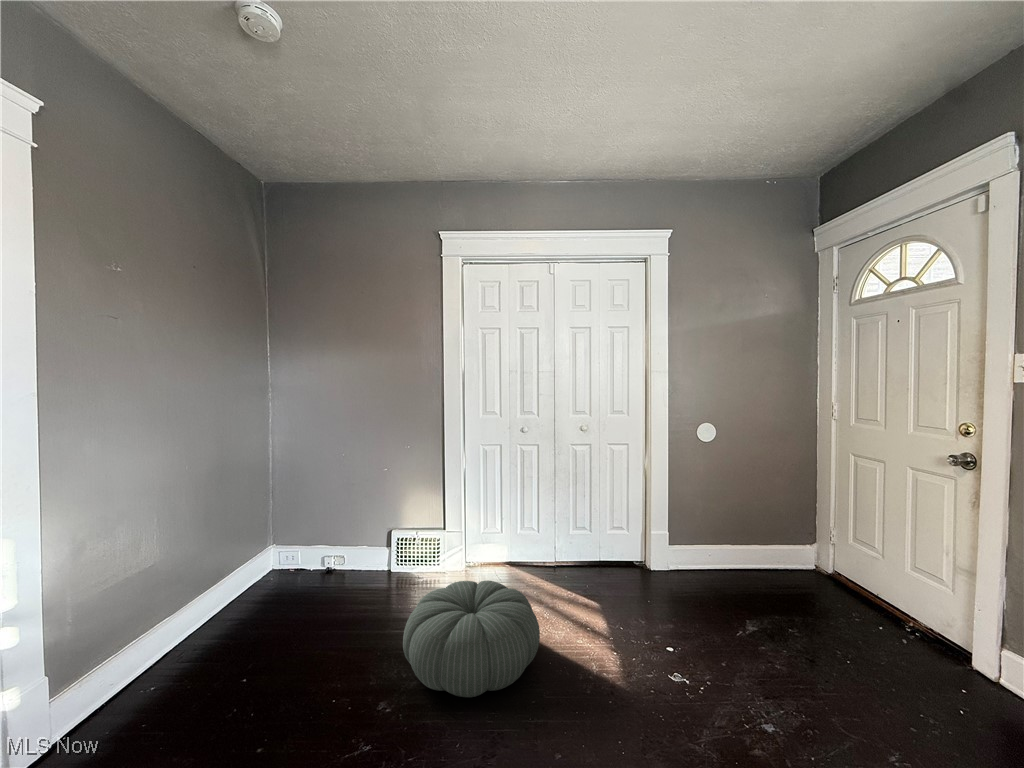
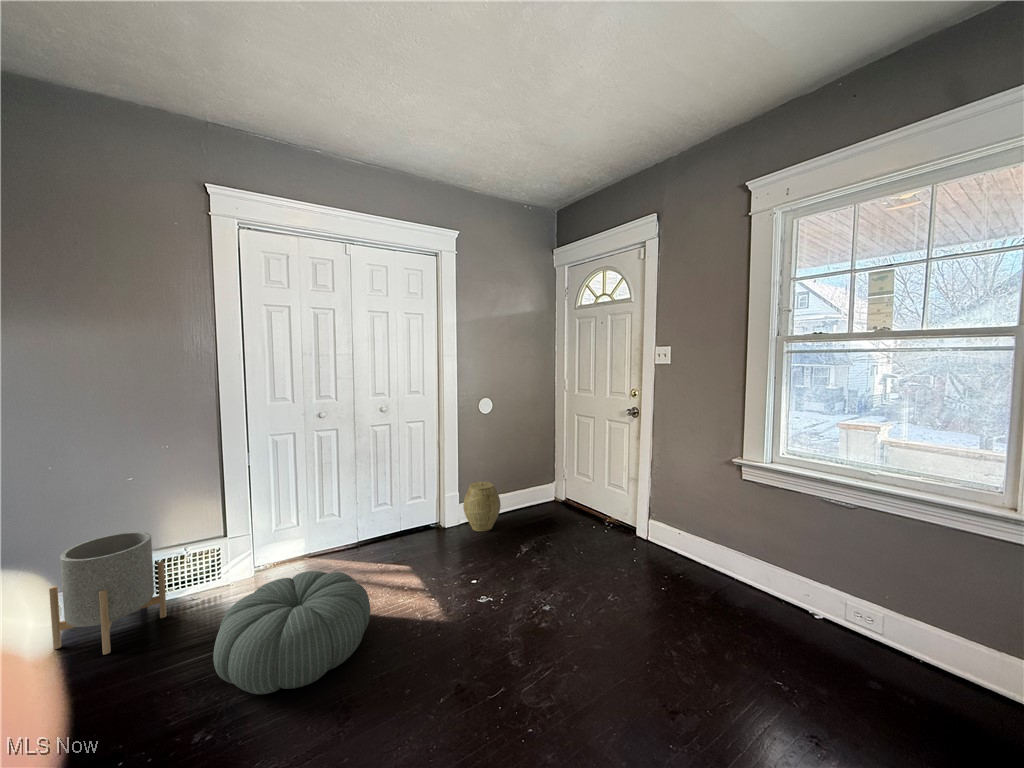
planter: none [332,510,398,604] -> present [49,532,167,655]
woven basket: none [674,524,724,588] -> present [463,482,501,531]

